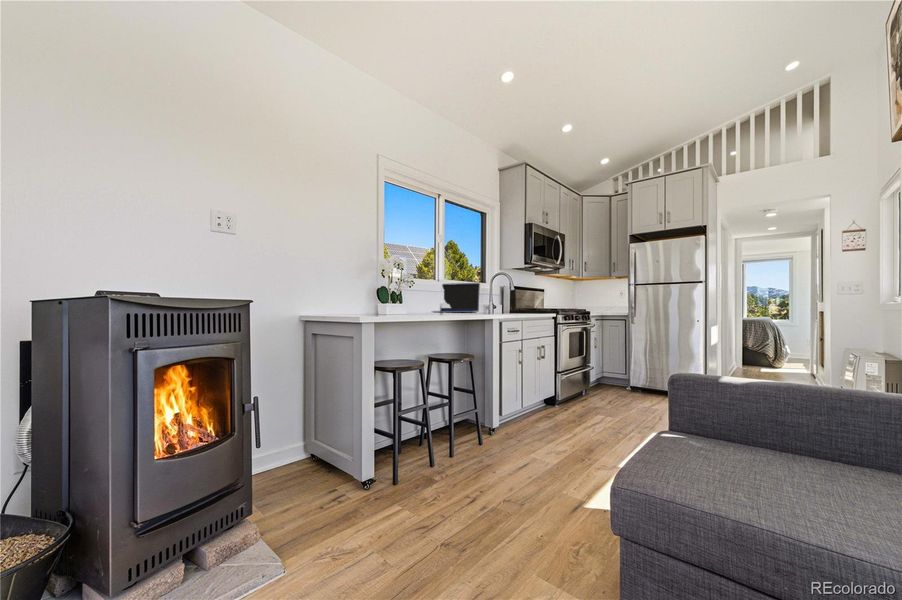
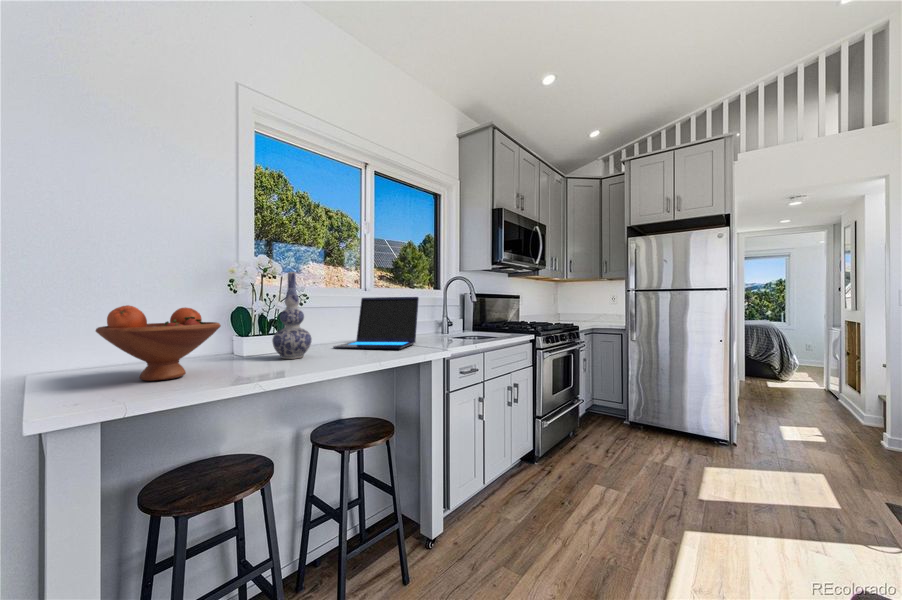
vase: none [407,265,427,313] -> present [272,272,312,359]
fruit bowl: none [349,278,398,313] -> present [96,305,221,381]

